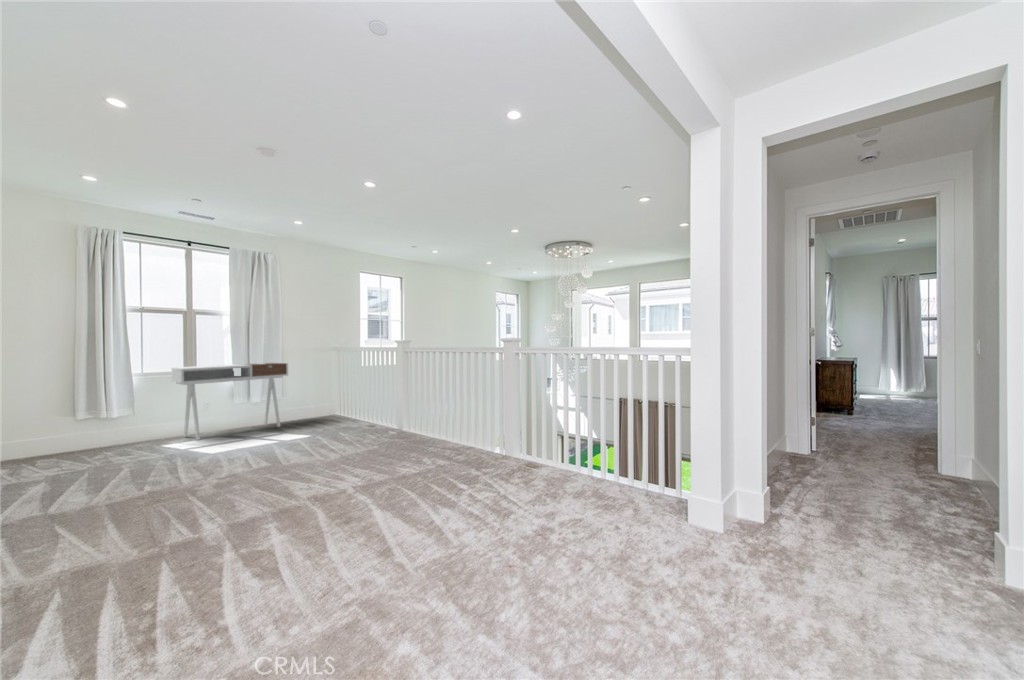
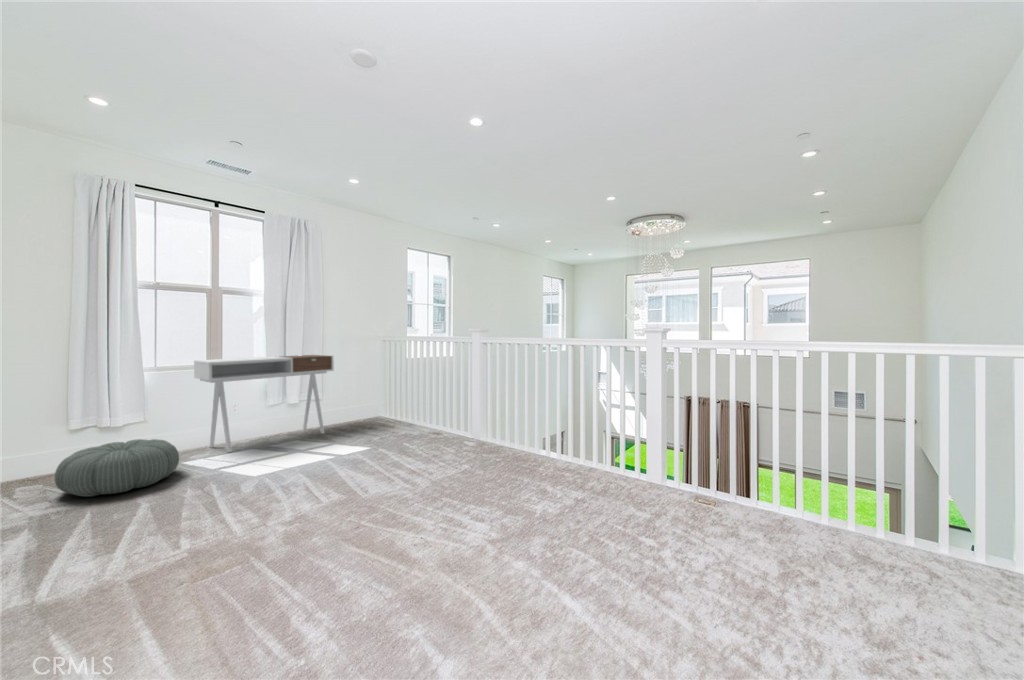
pouf: none [60,428,155,467] -> present [55,439,179,497]

